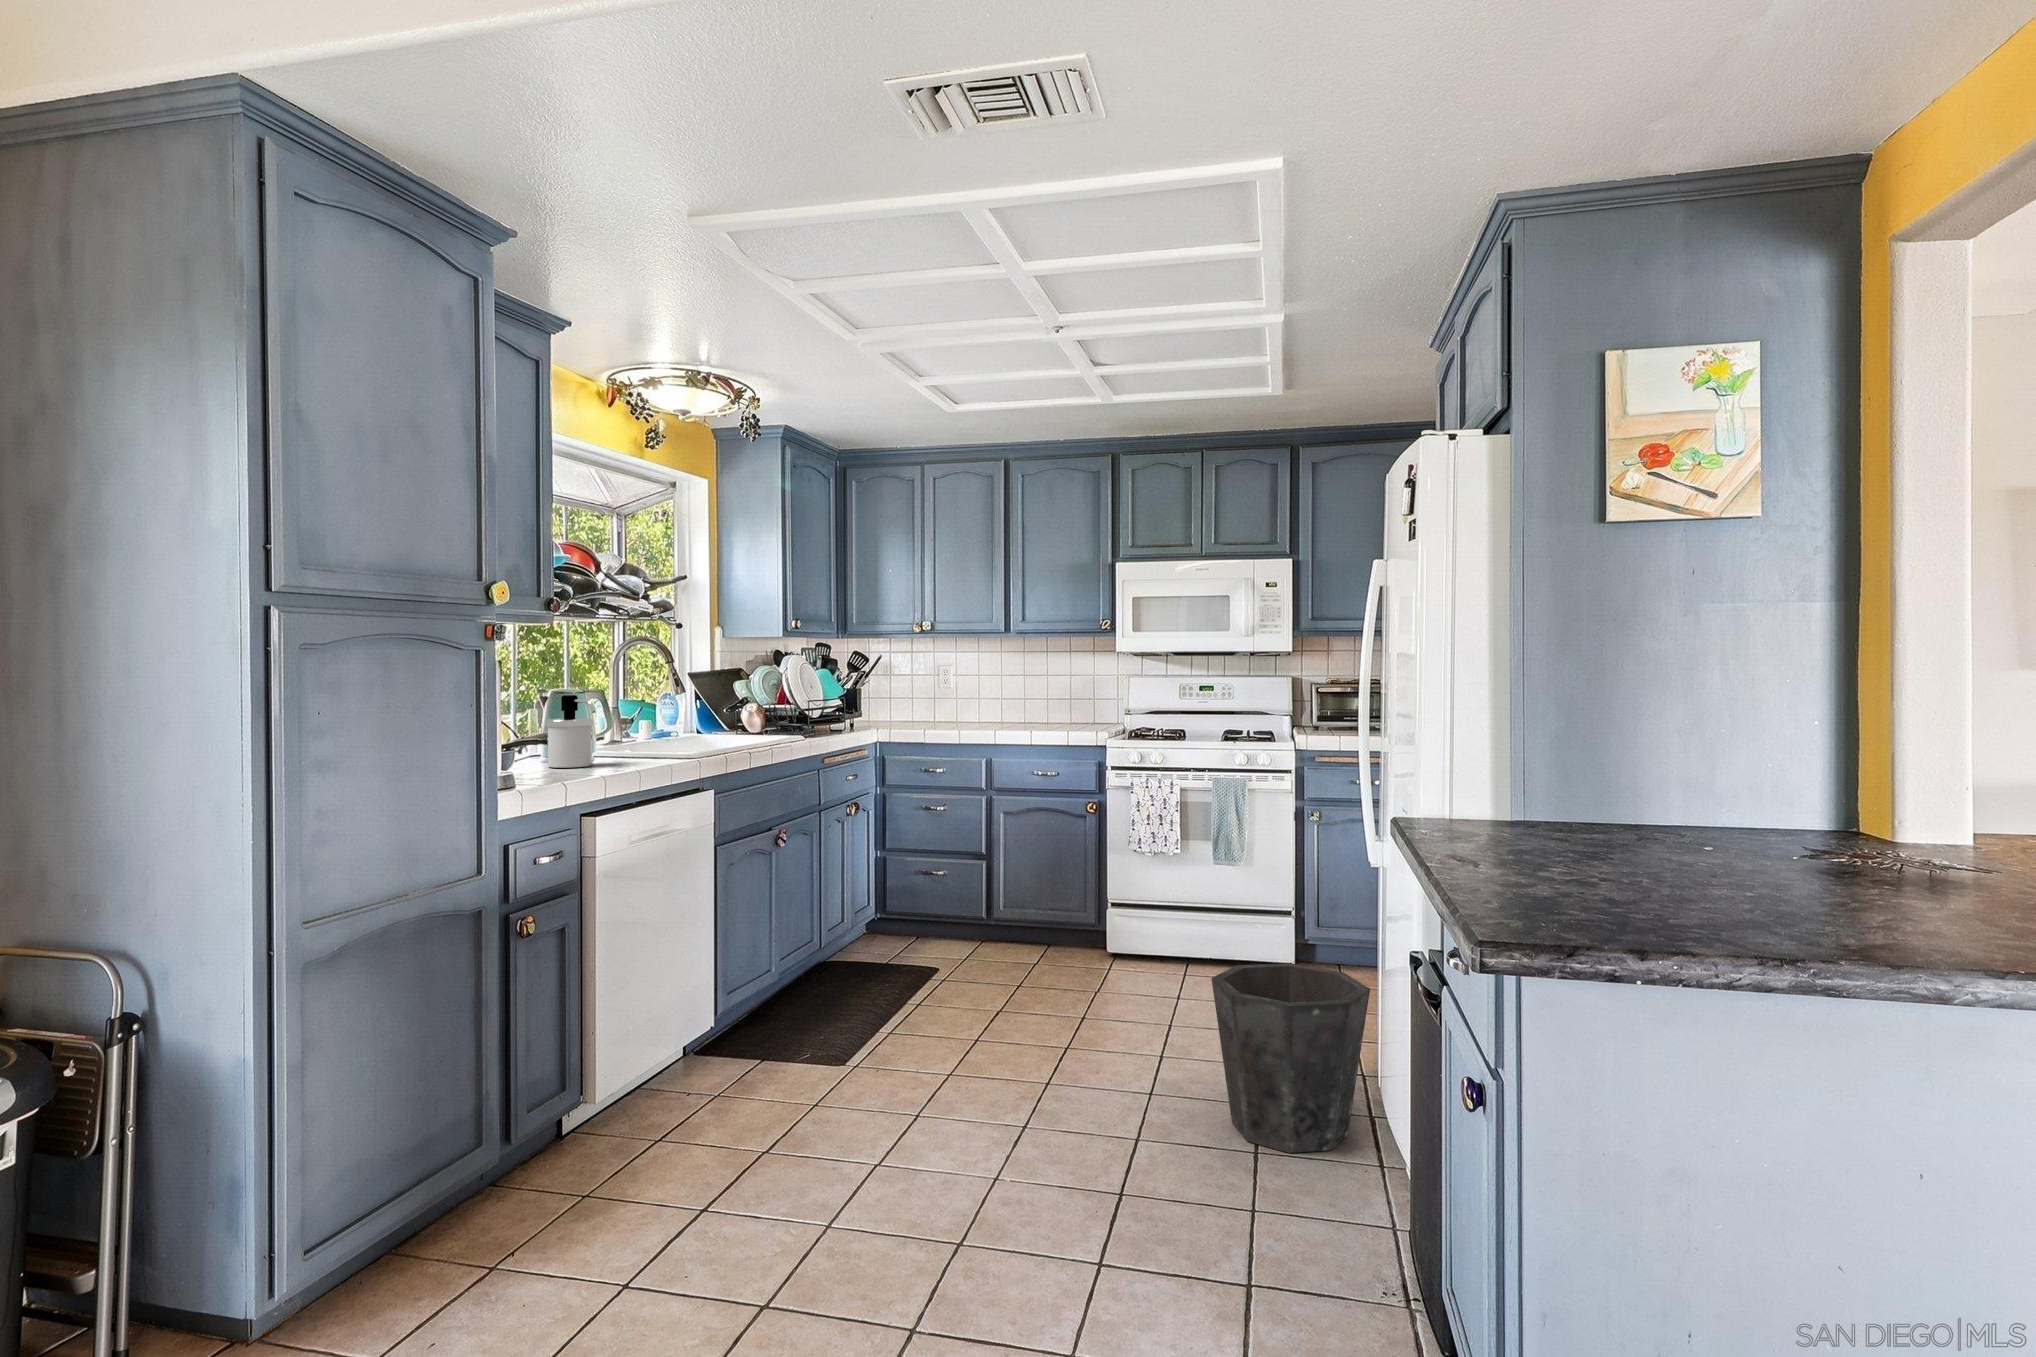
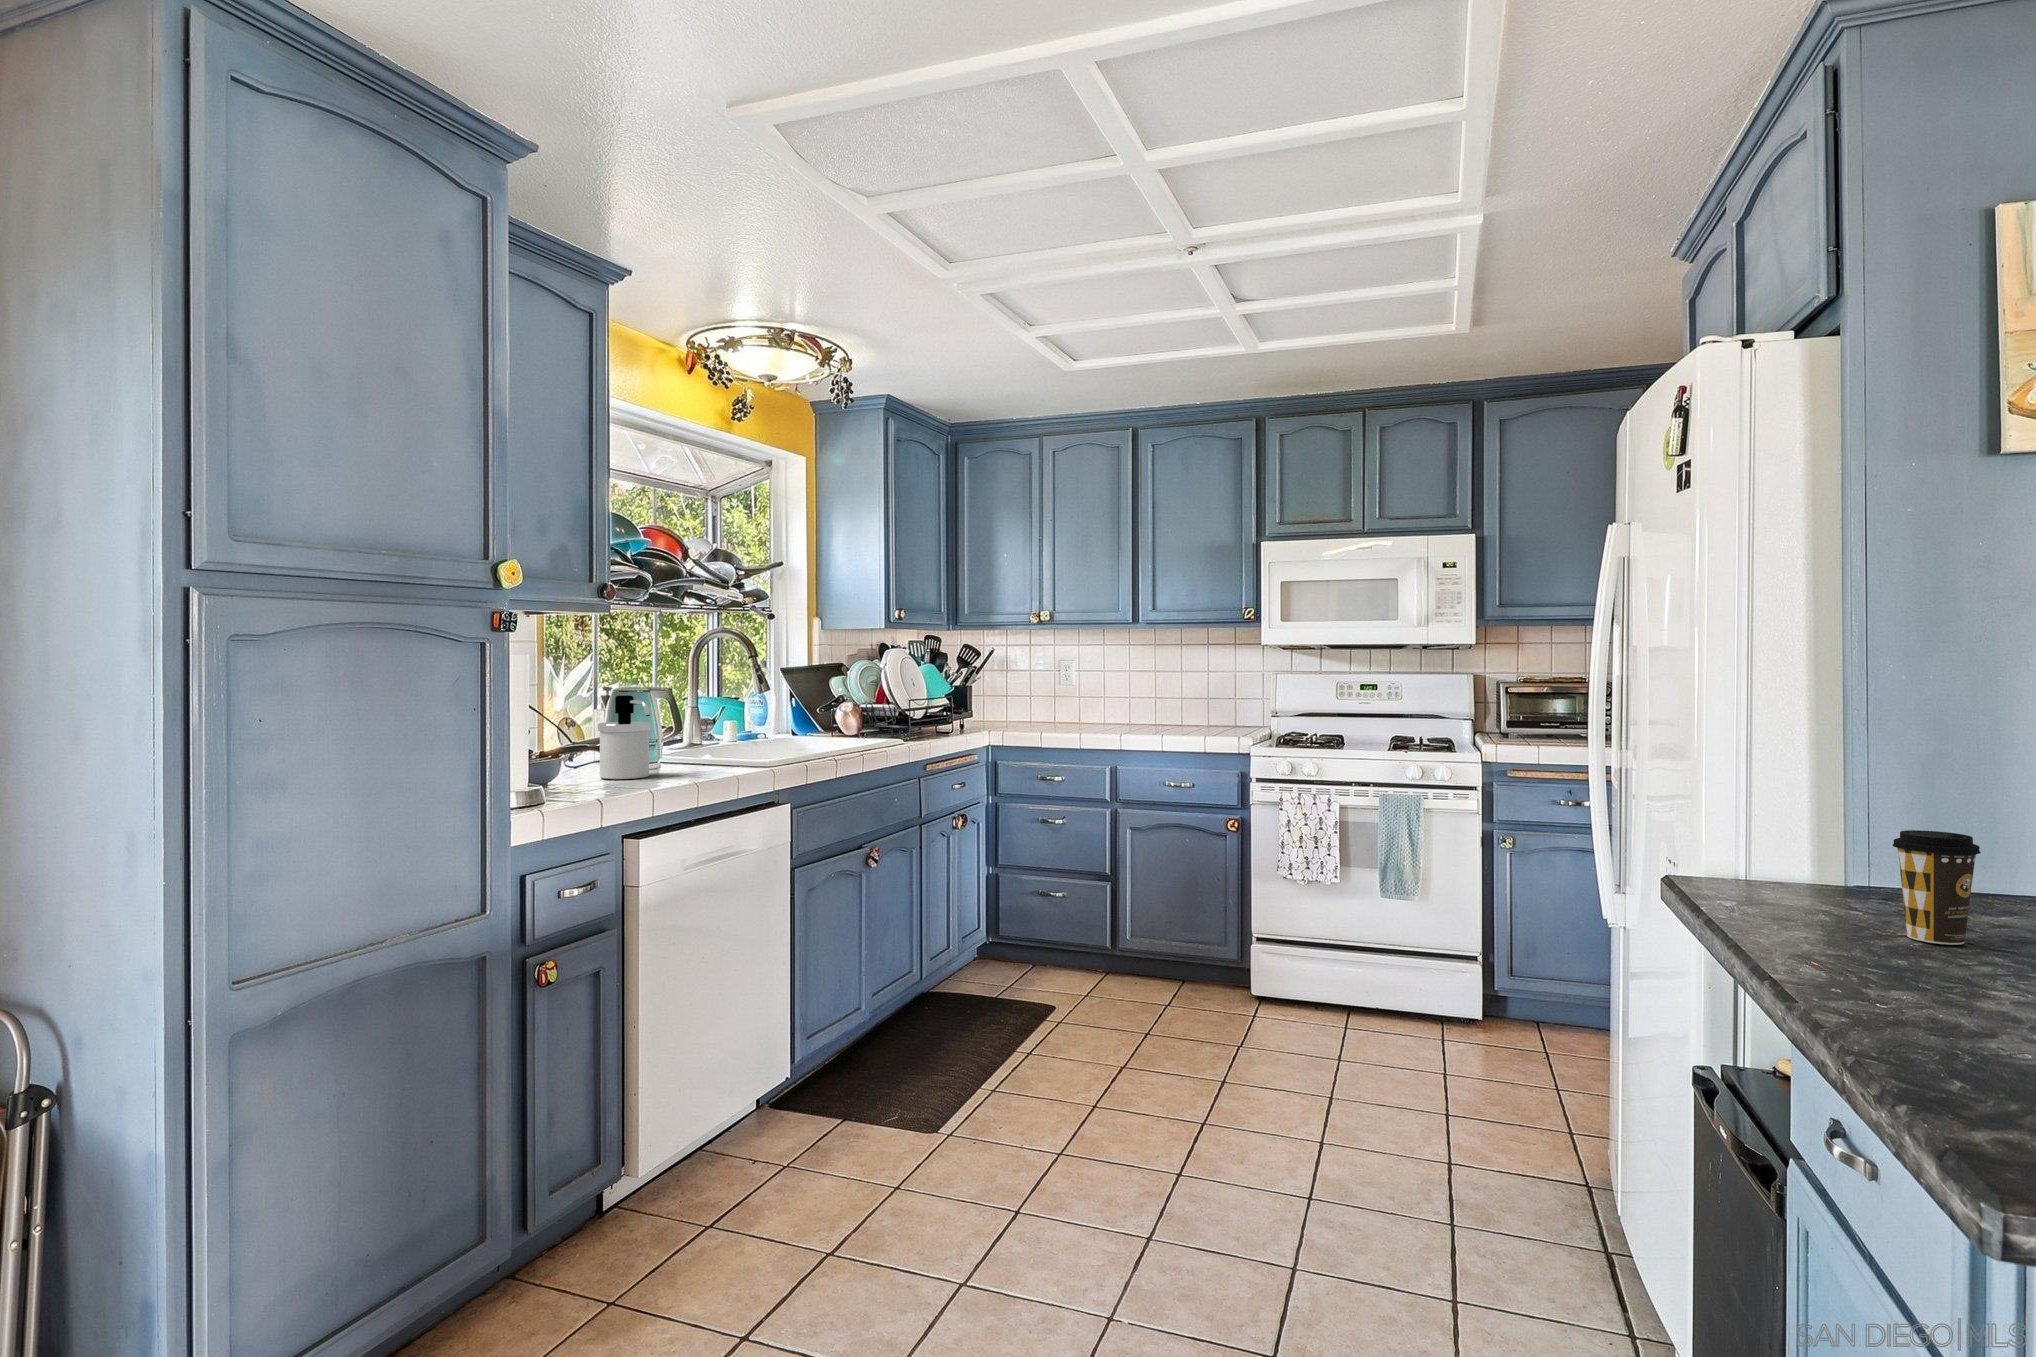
coffee cup: none [1516,775,1565,847] -> present [1892,830,1981,945]
waste bin: present [1211,963,1370,1153] -> none [1389,1041,1606,1300]

